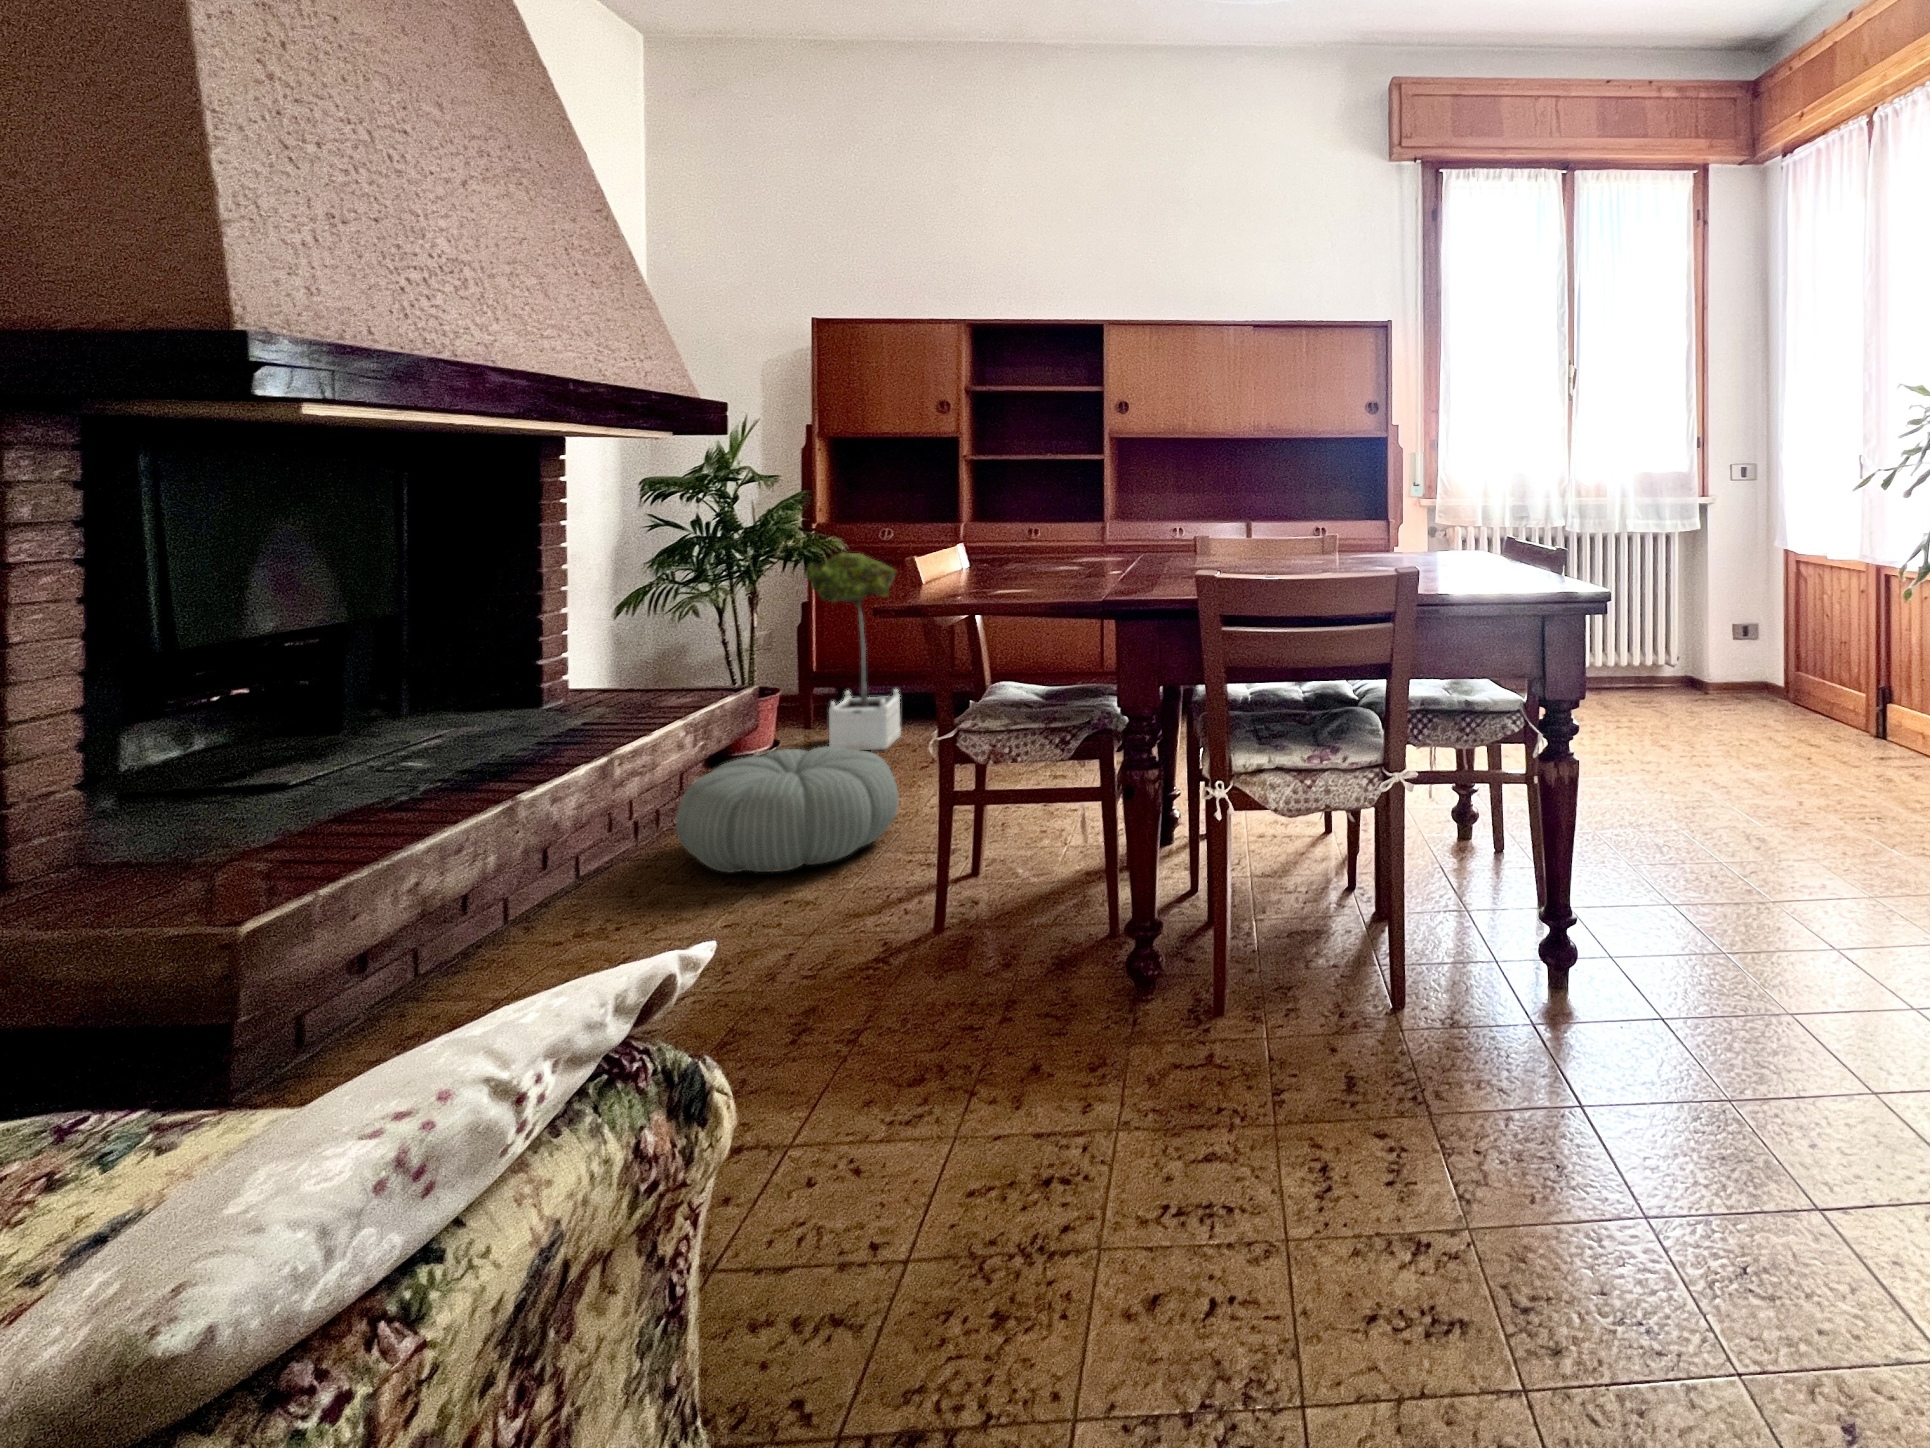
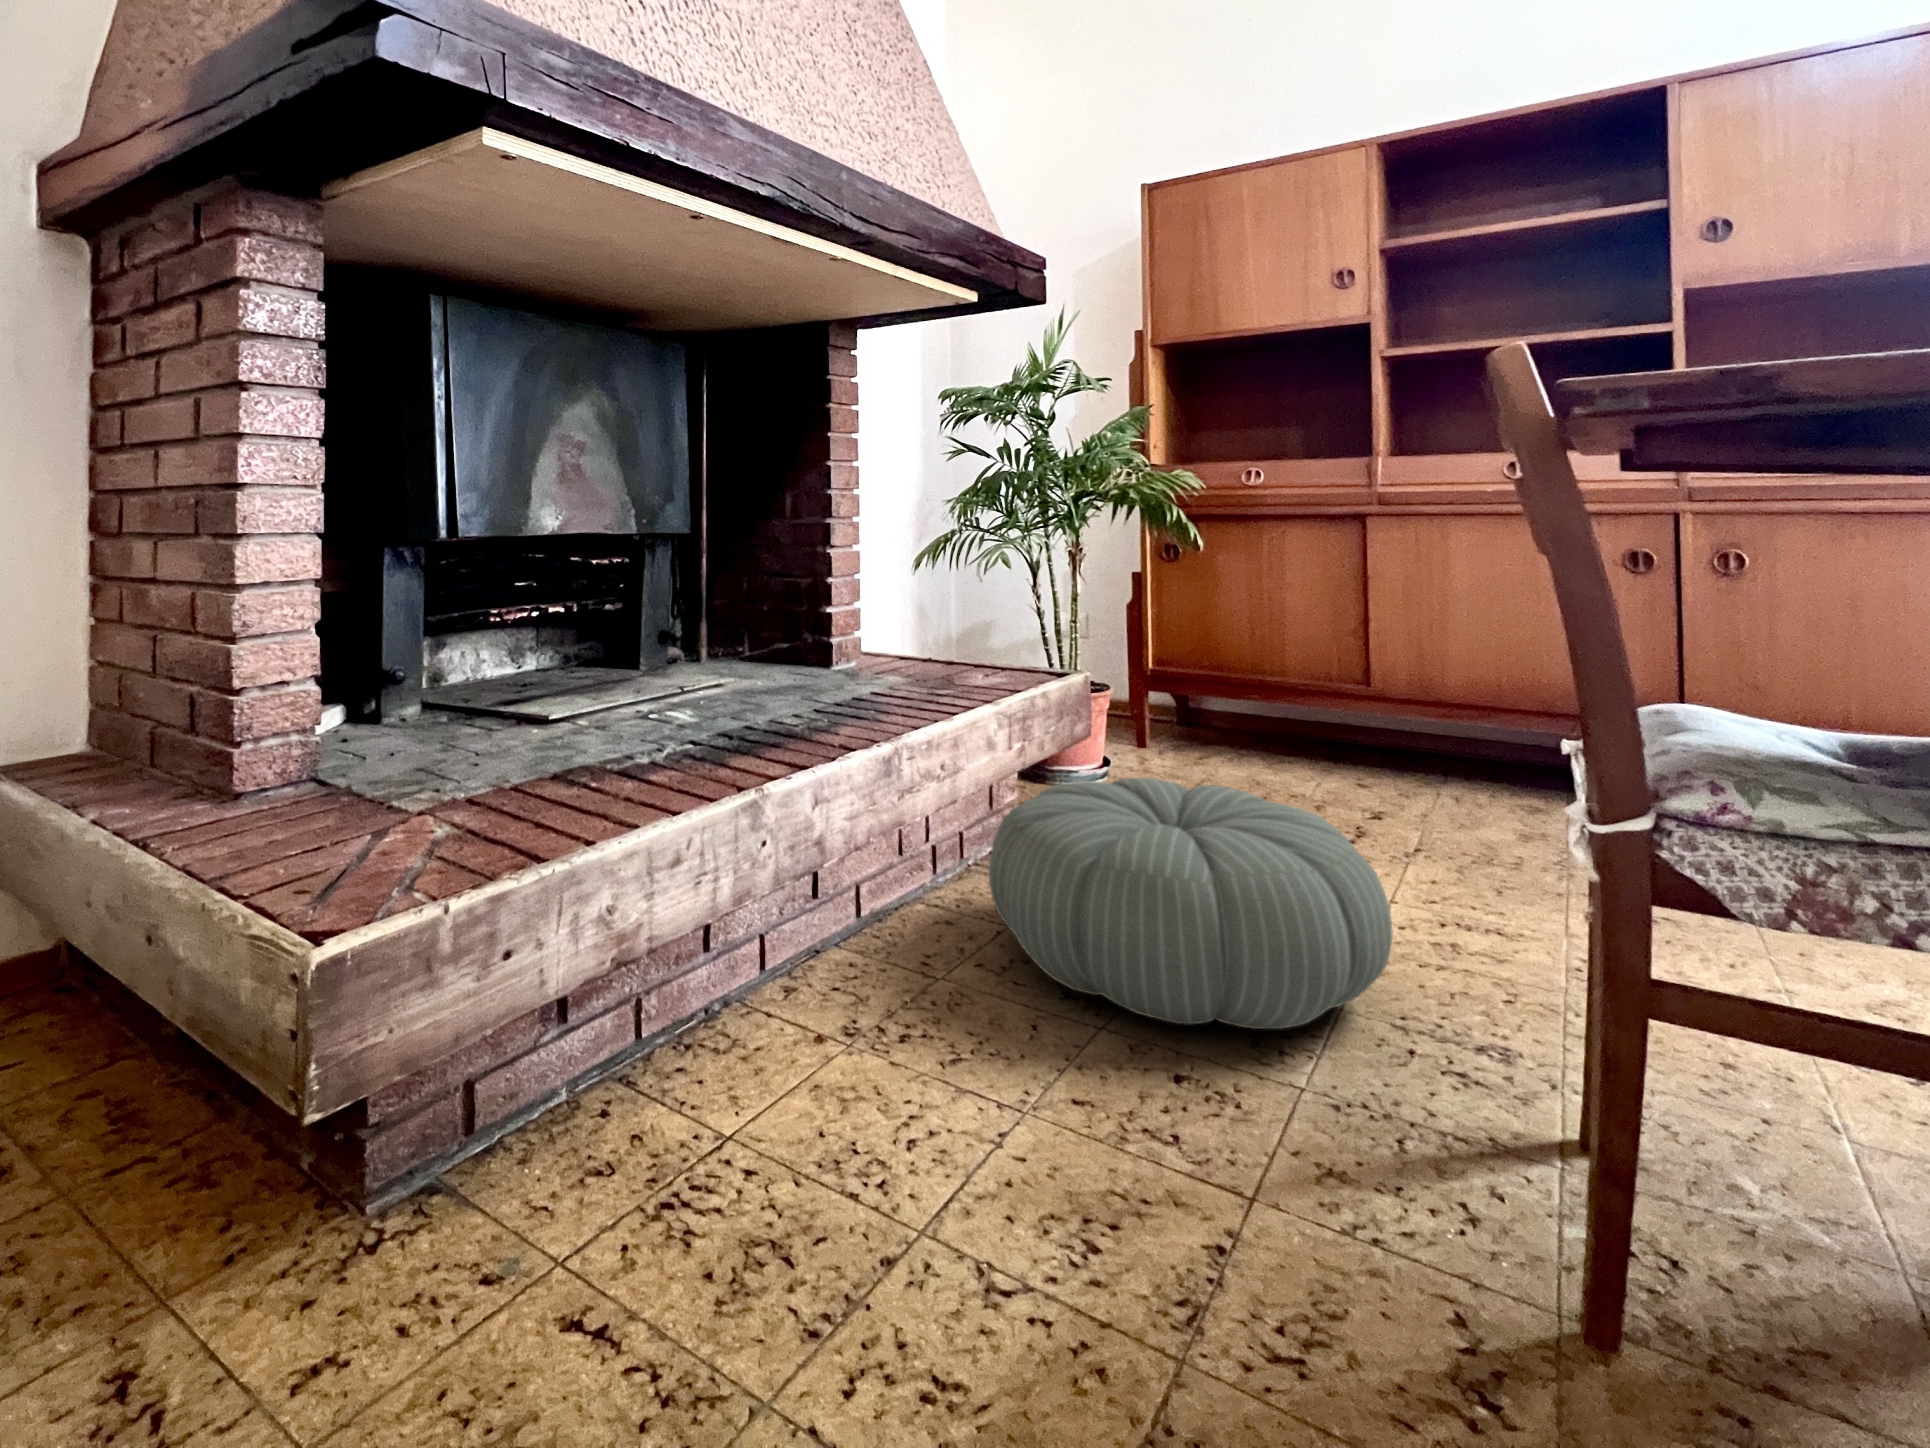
potted tree: present [807,551,901,750] -> none [1146,480,1293,799]

